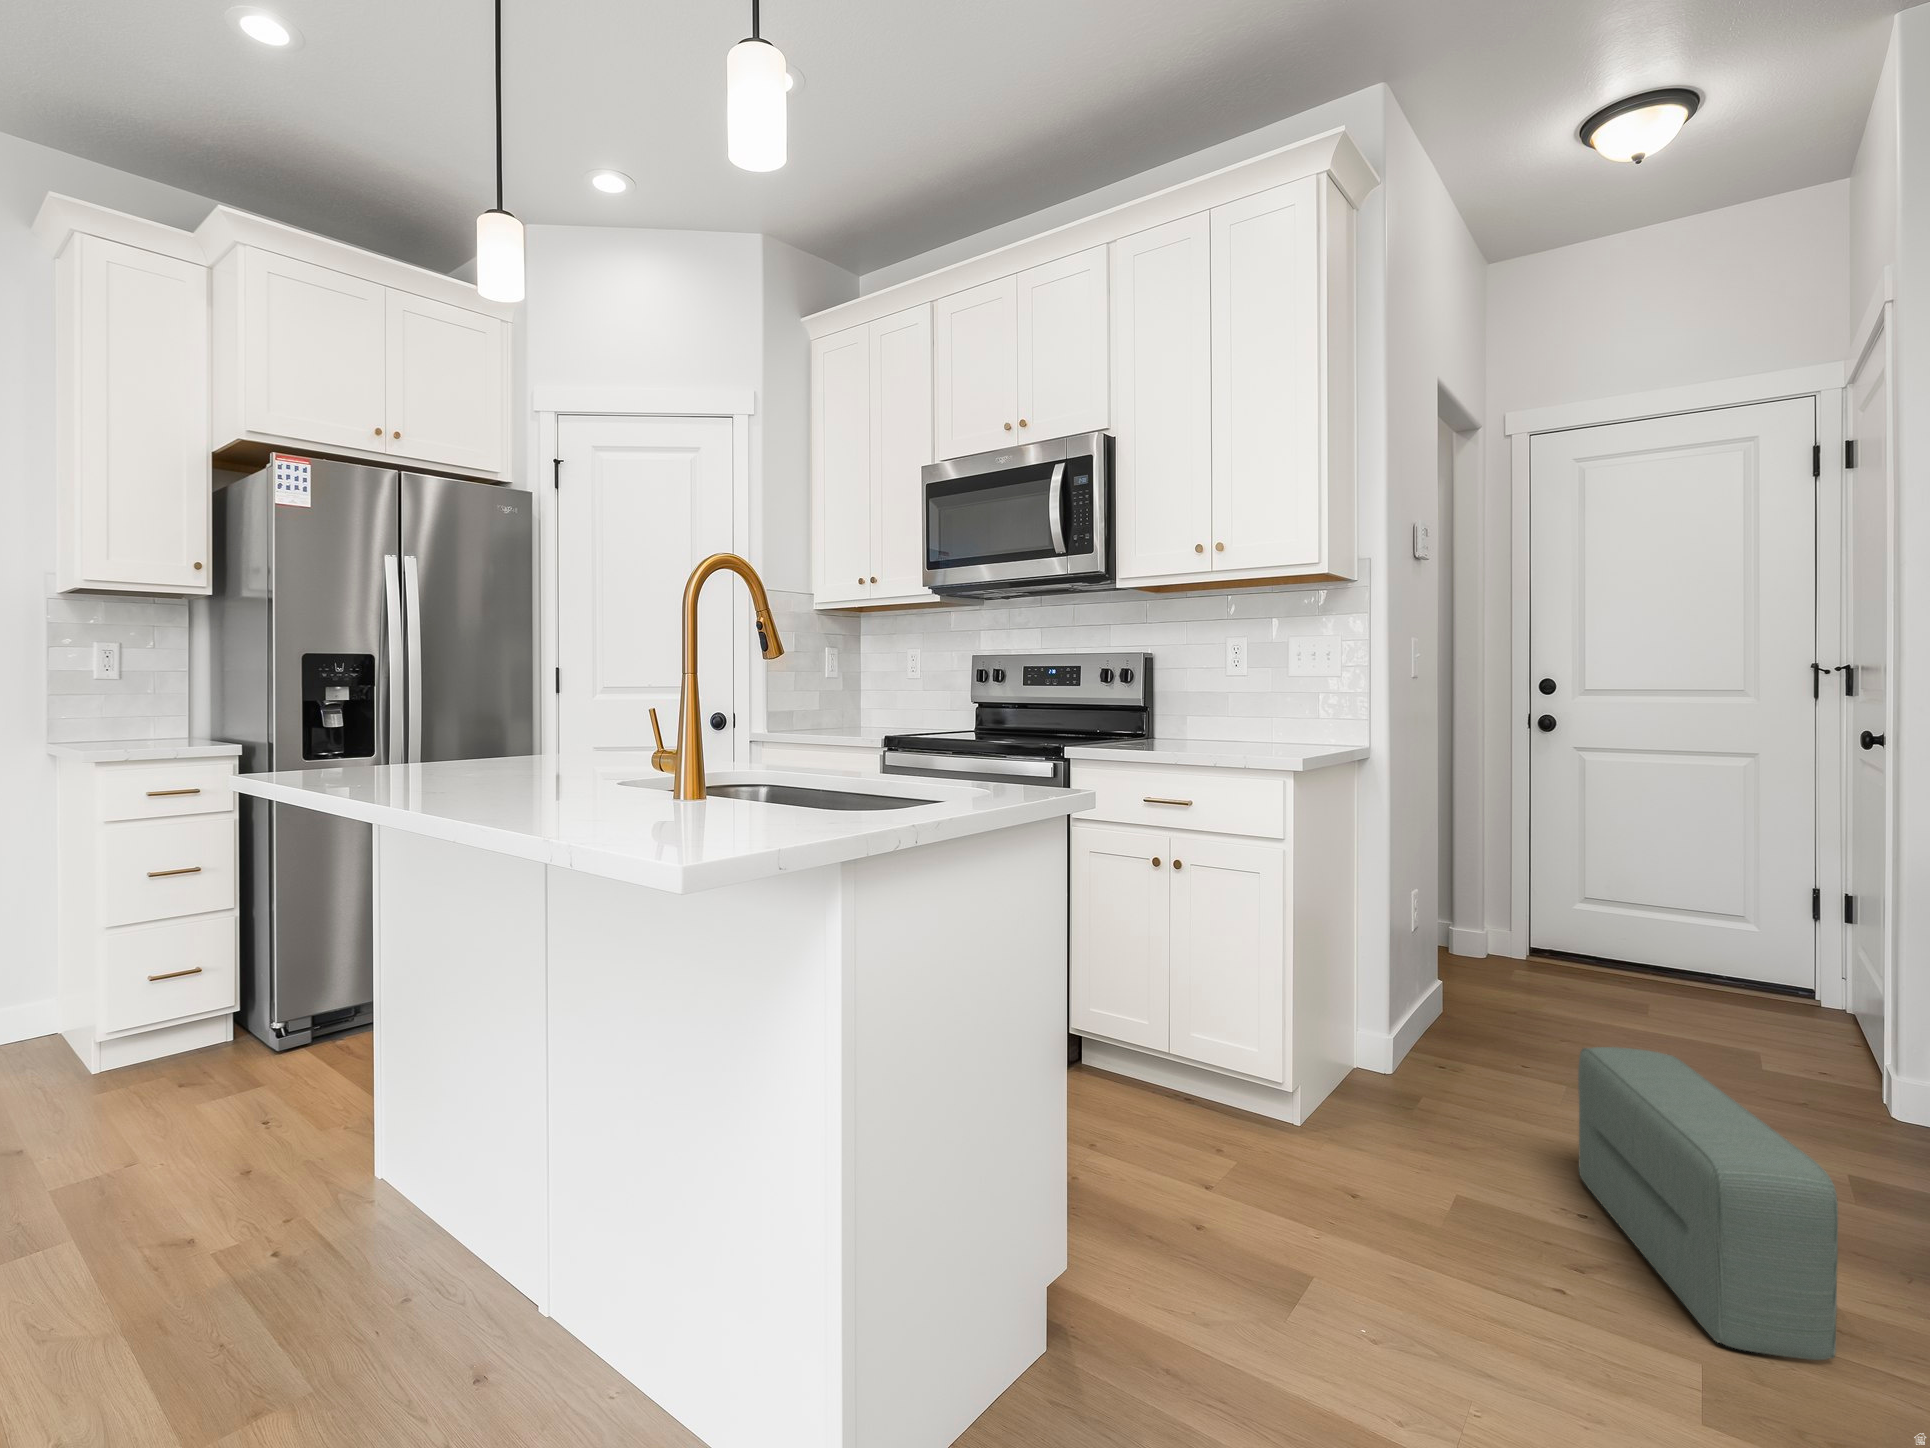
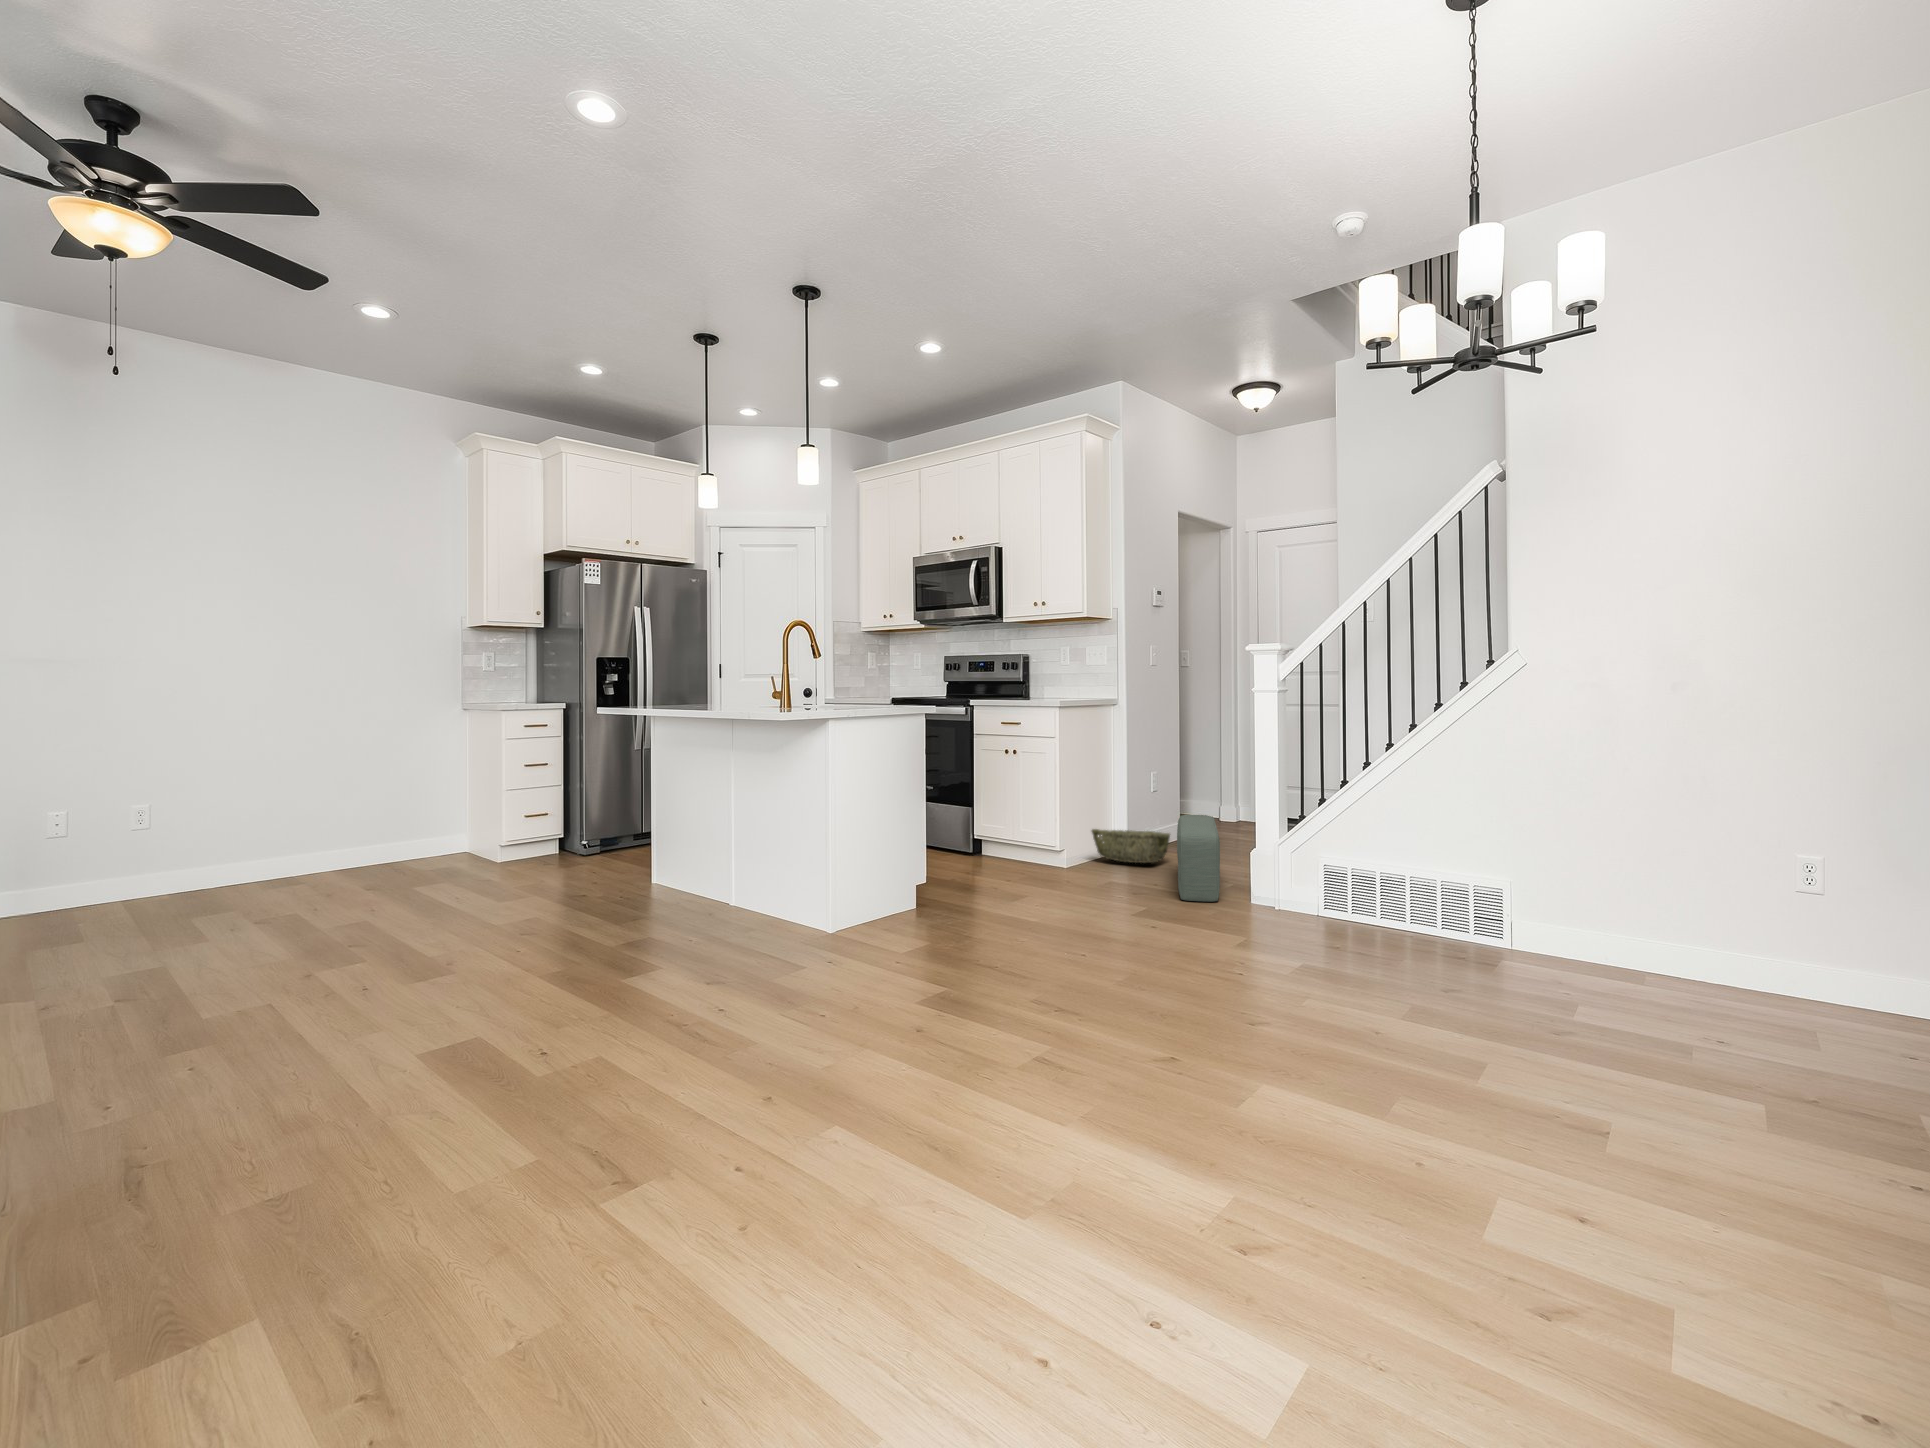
woven basket: none [1329,1037,1520,1141] -> present [1092,829,1170,863]

